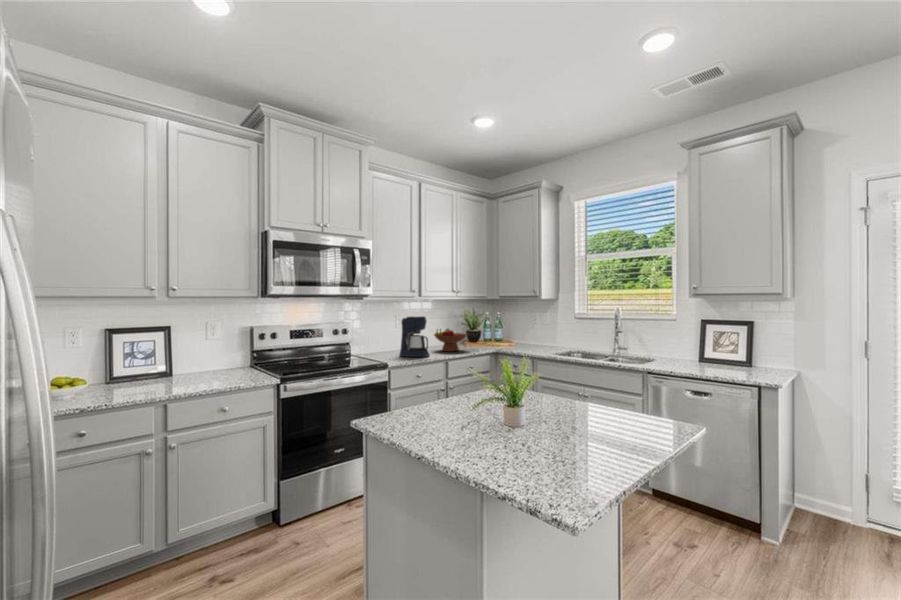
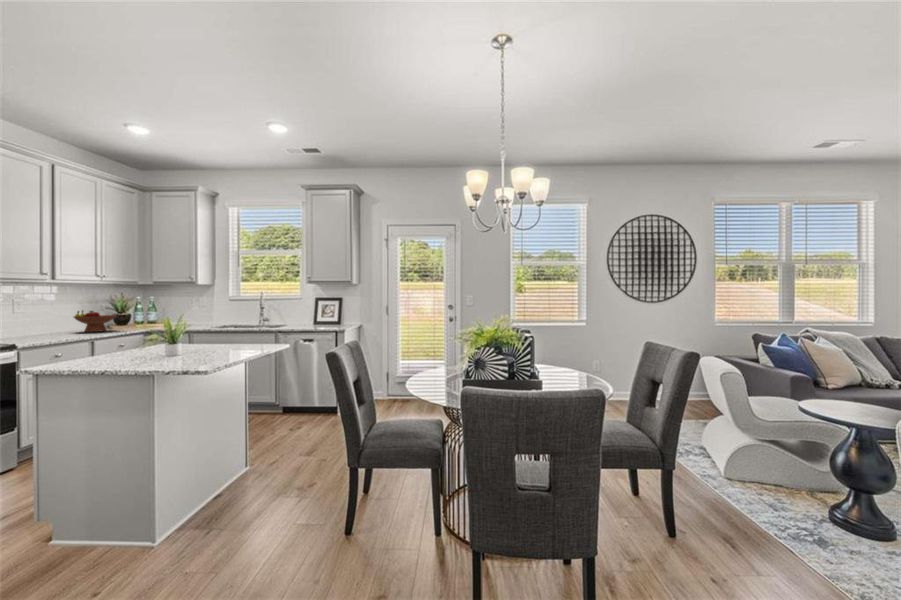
coffee maker: present [399,316,429,357] -> none [27,298,70,338]

